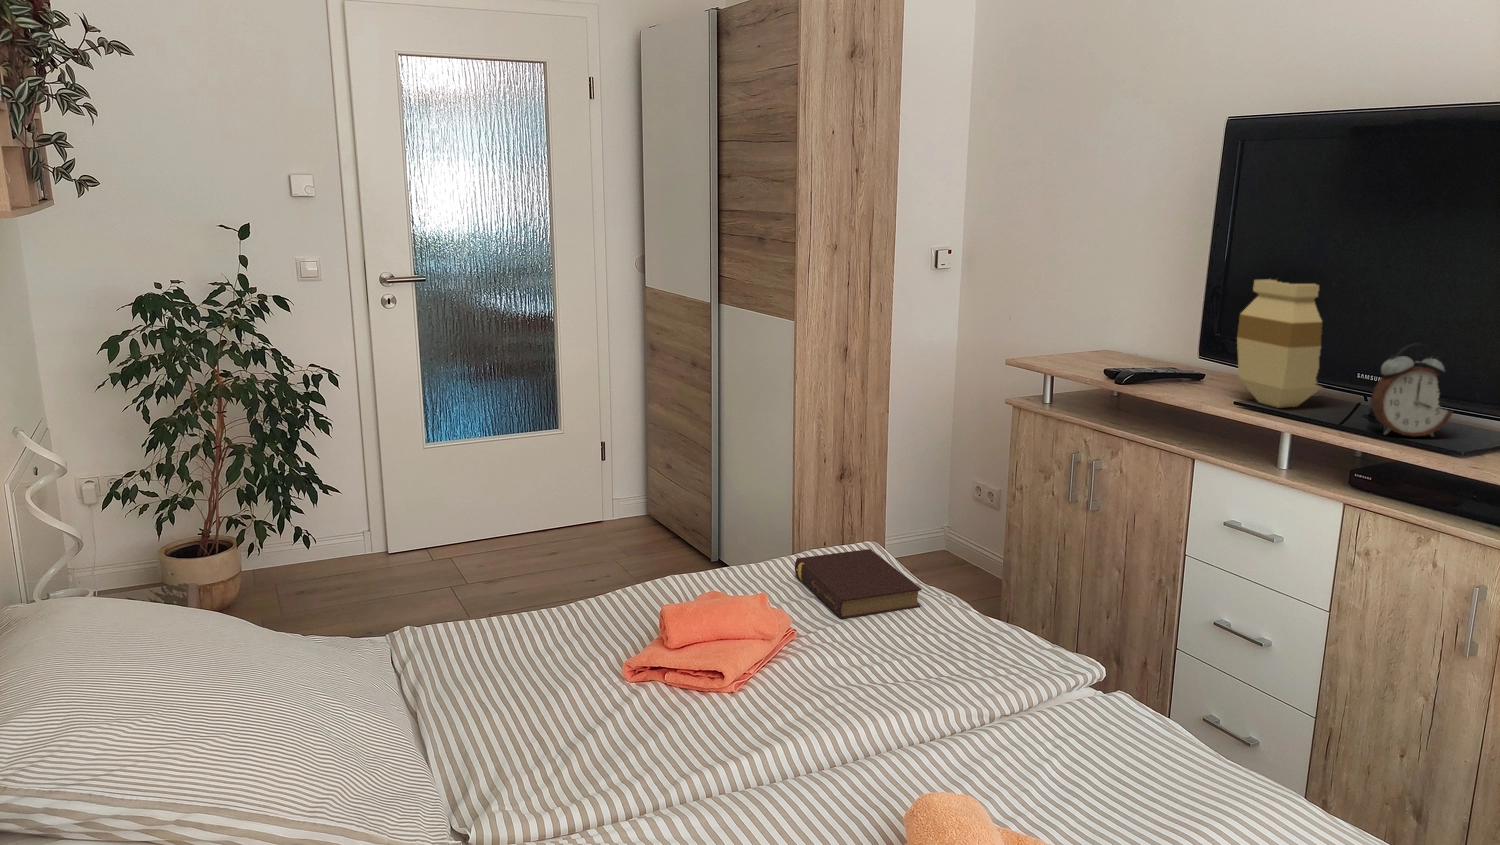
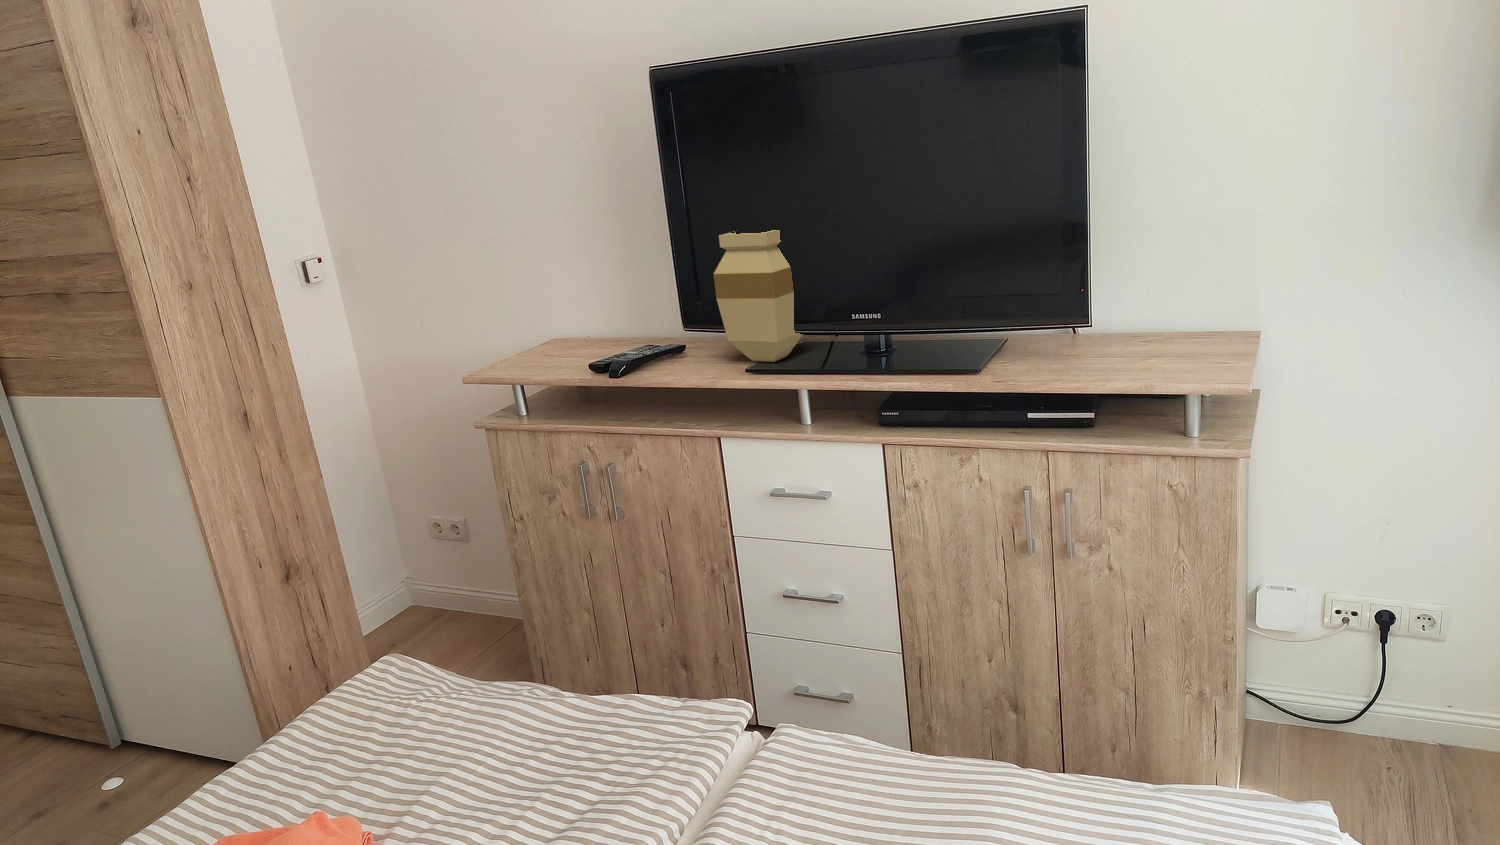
alarm clock: present [1371,343,1453,437] -> none [865,269,930,364]
book: present [795,549,921,619] -> none [311,669,509,786]

